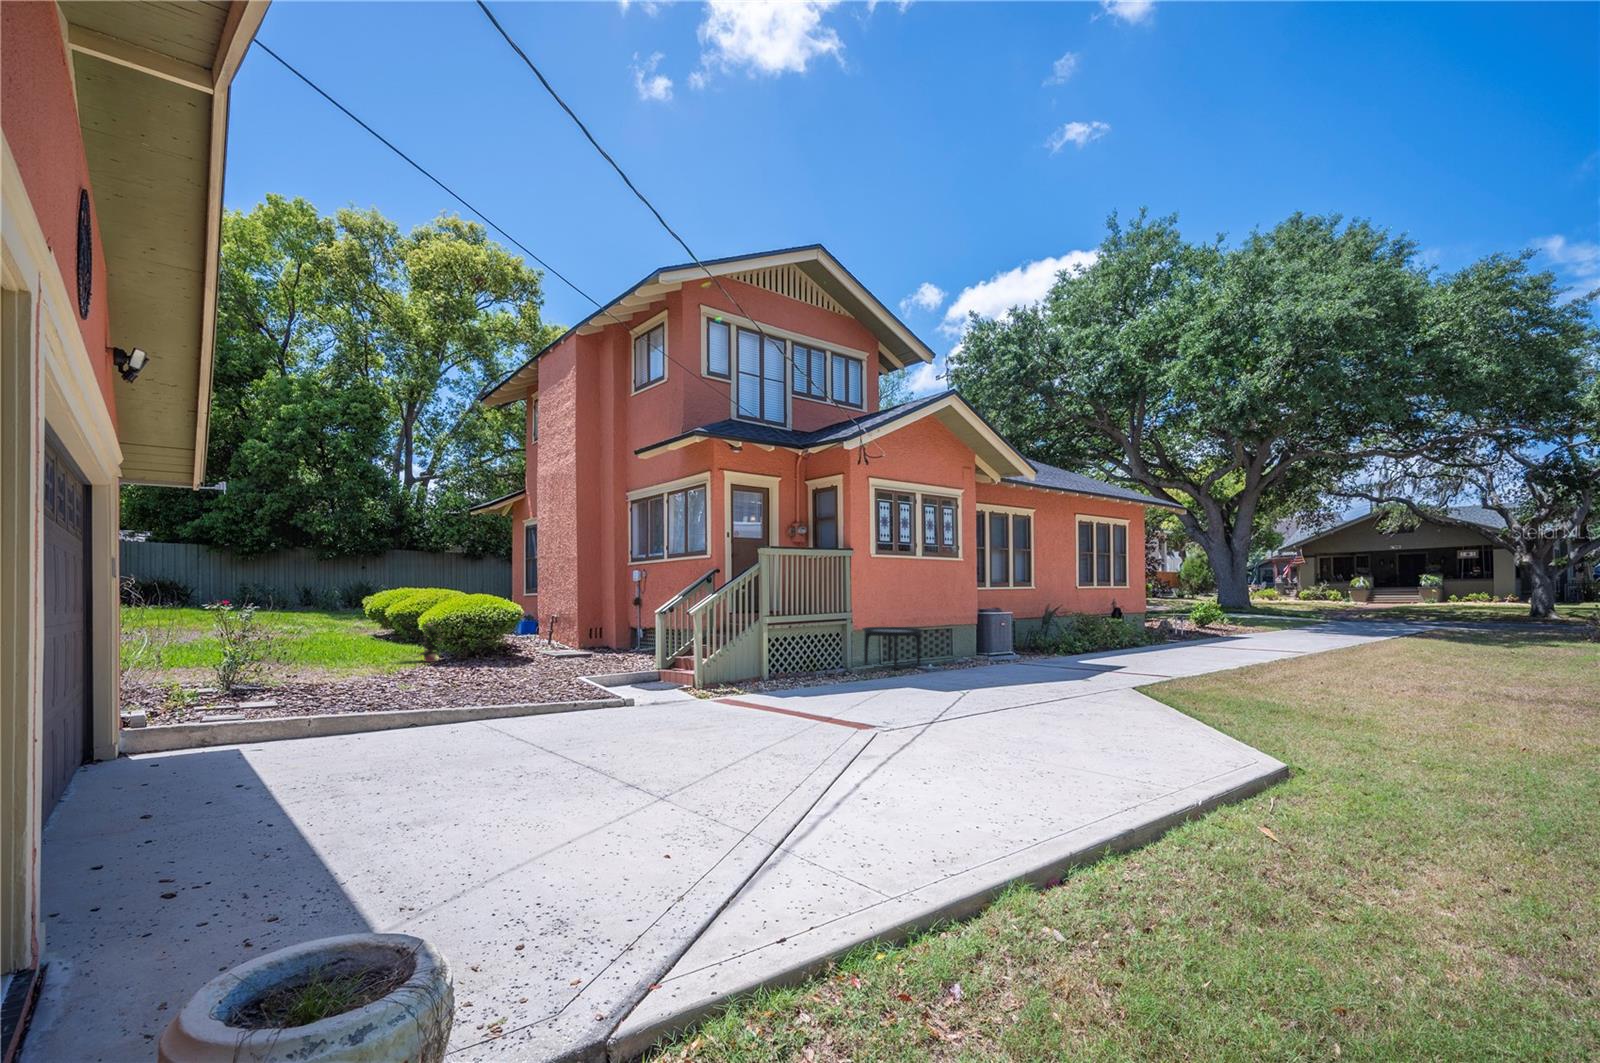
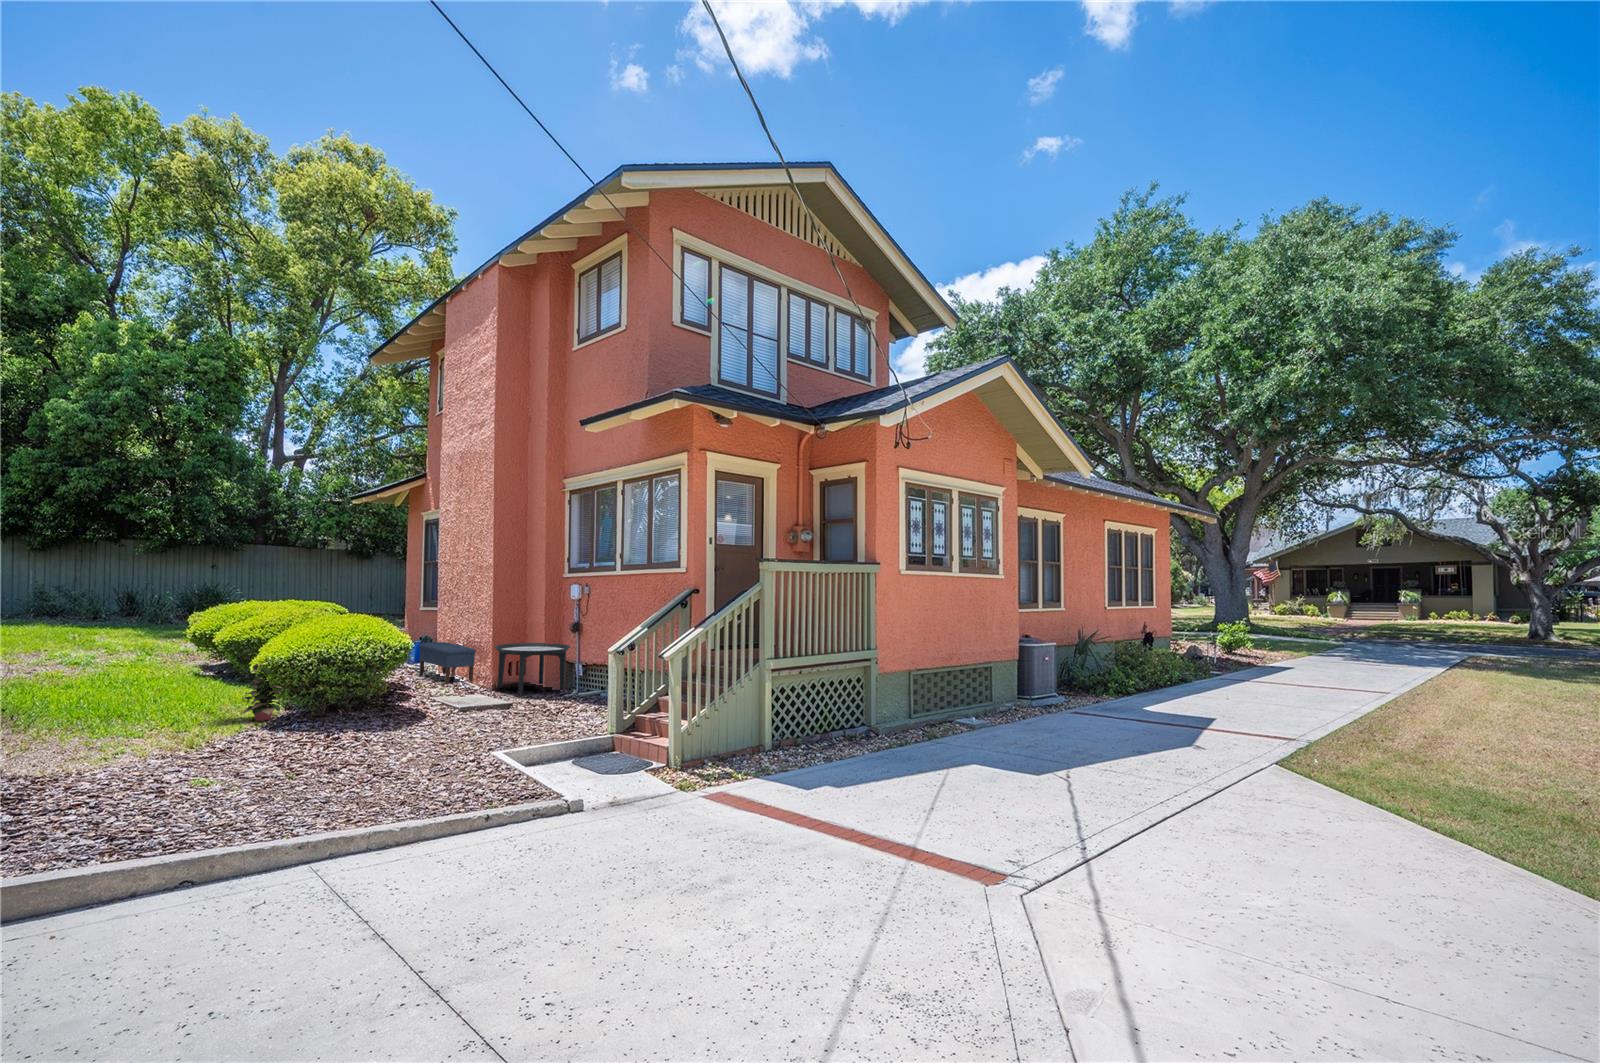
bench: none [527,616,567,645] -> present [419,642,476,684]
round table: present [863,627,923,669] -> present [495,643,570,694]

